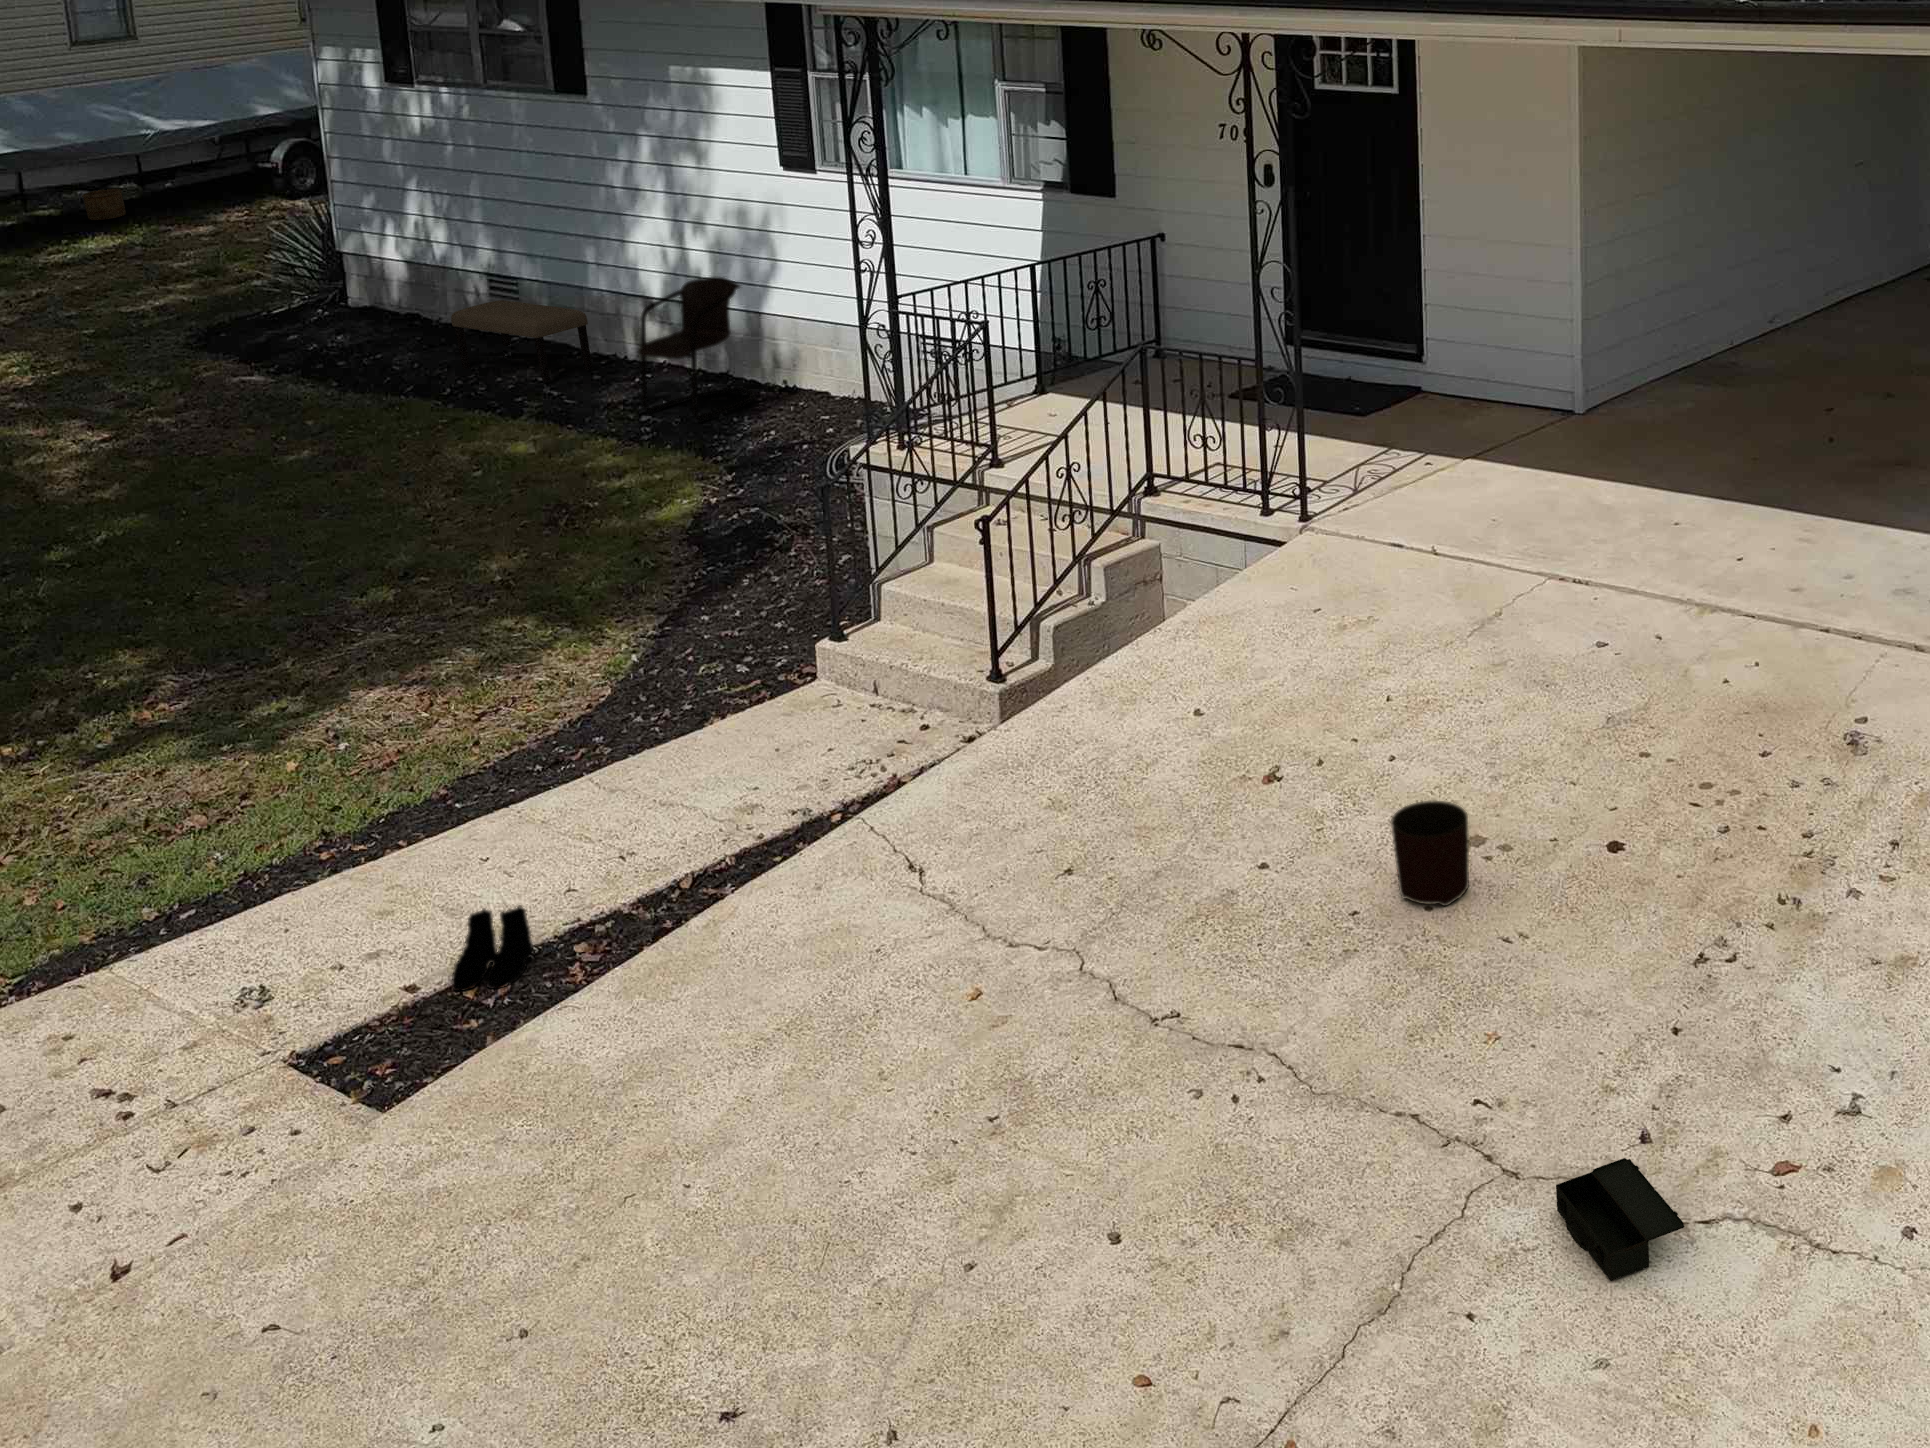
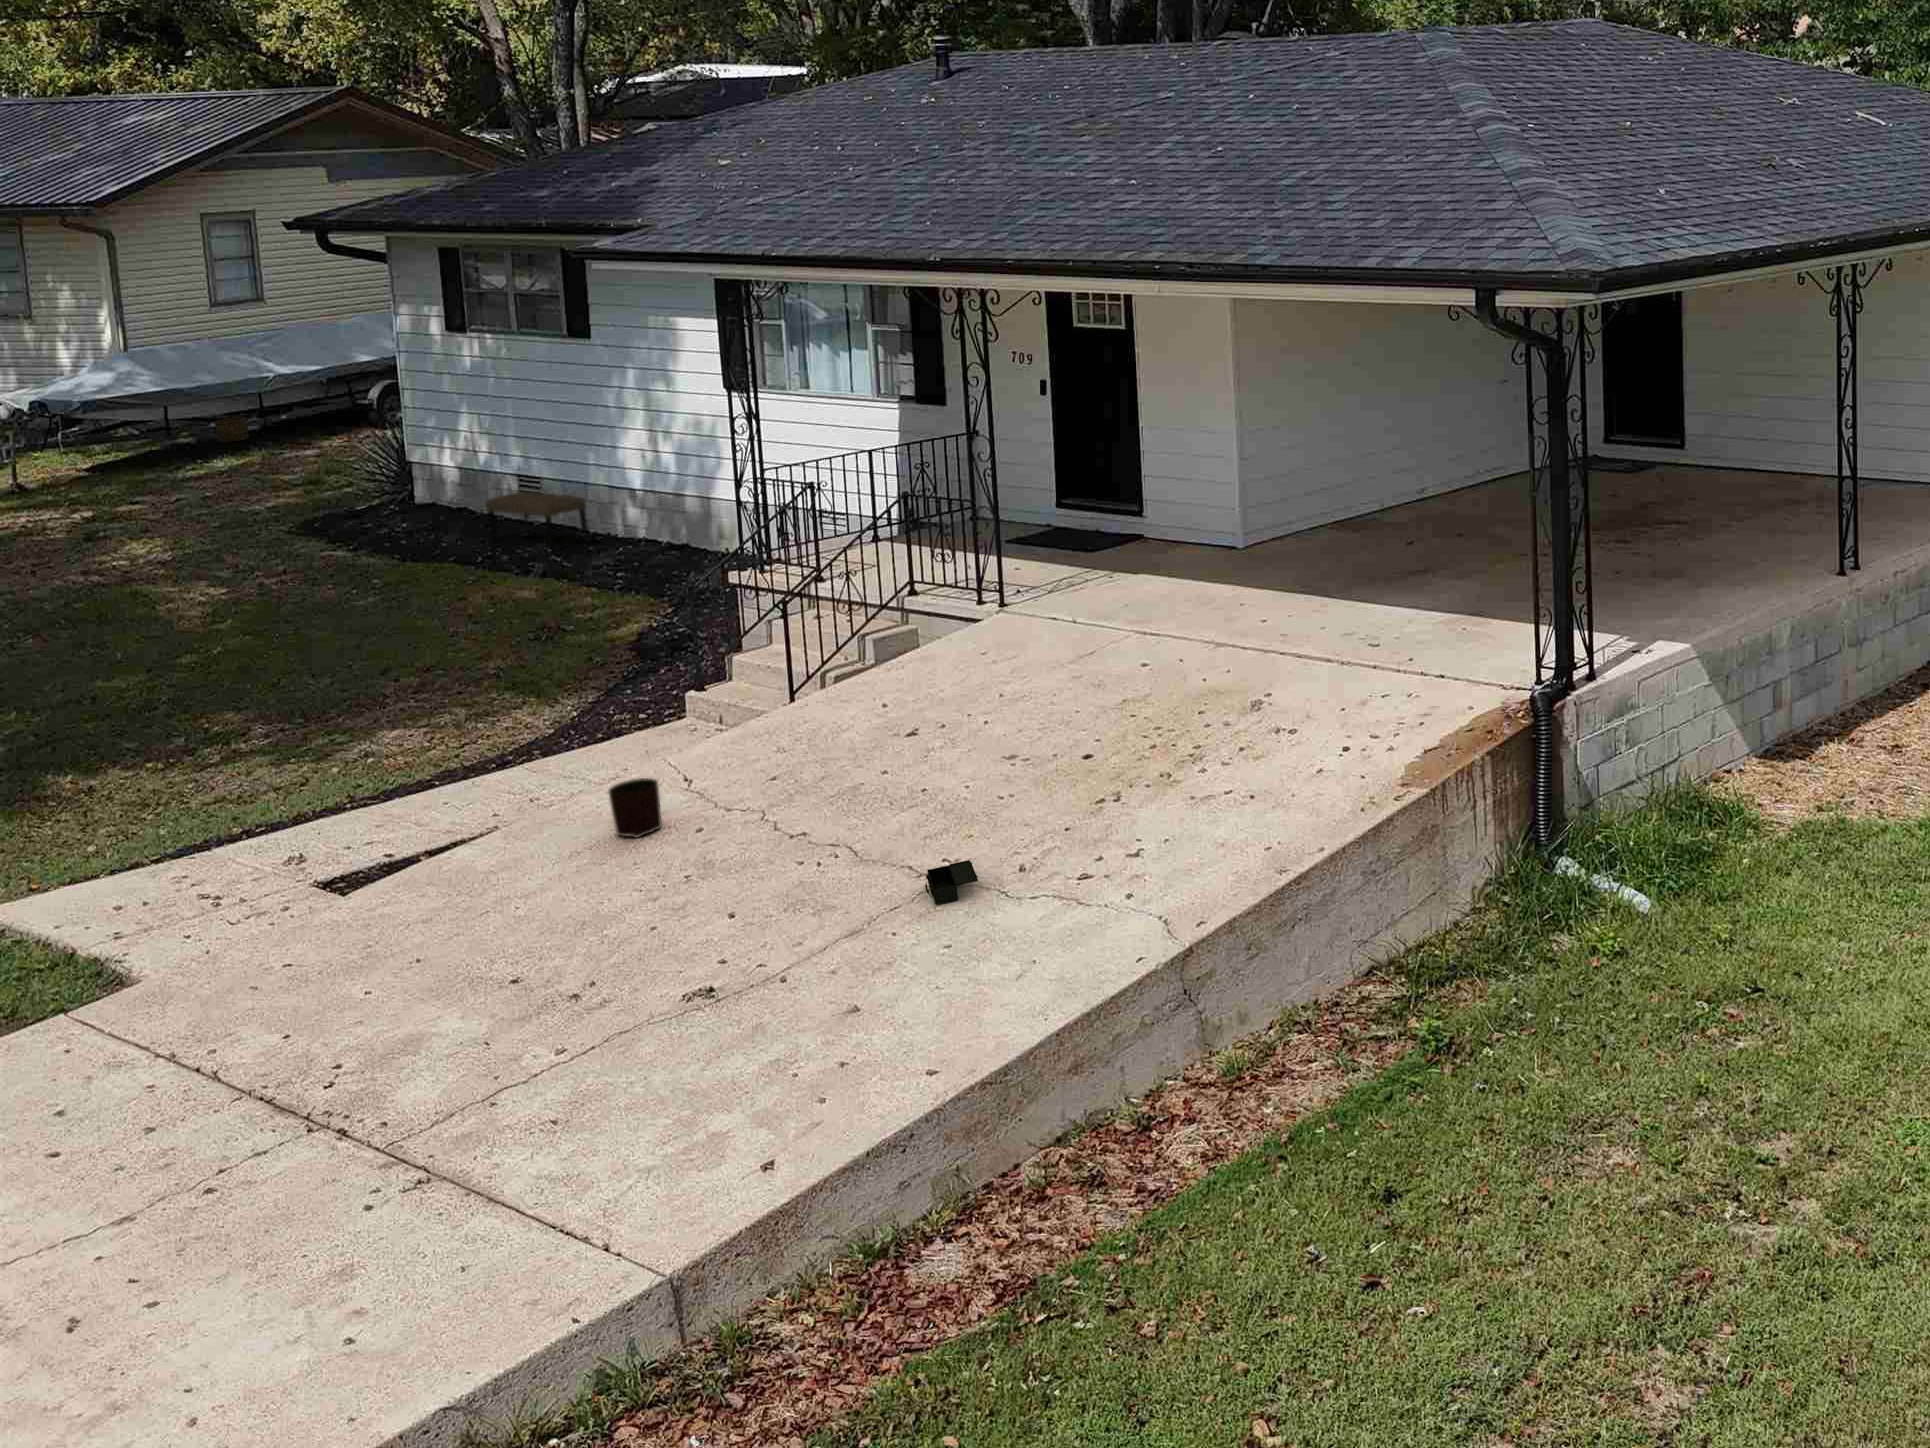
chair: present [638,277,755,422] -> none [614,469,704,576]
planter: present [1391,801,1469,906] -> present [609,778,662,837]
boots: present [452,906,533,991] -> none [398,798,449,842]

